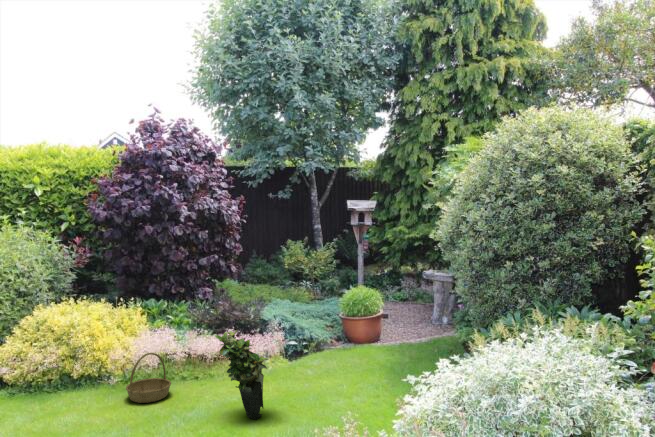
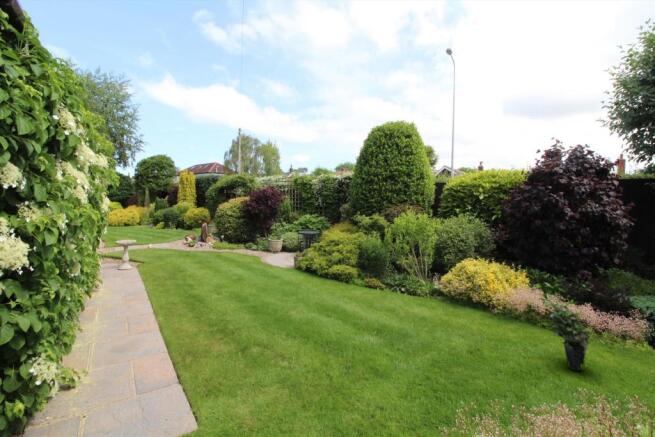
basket: present [126,353,171,403] -> none [495,301,525,331]

